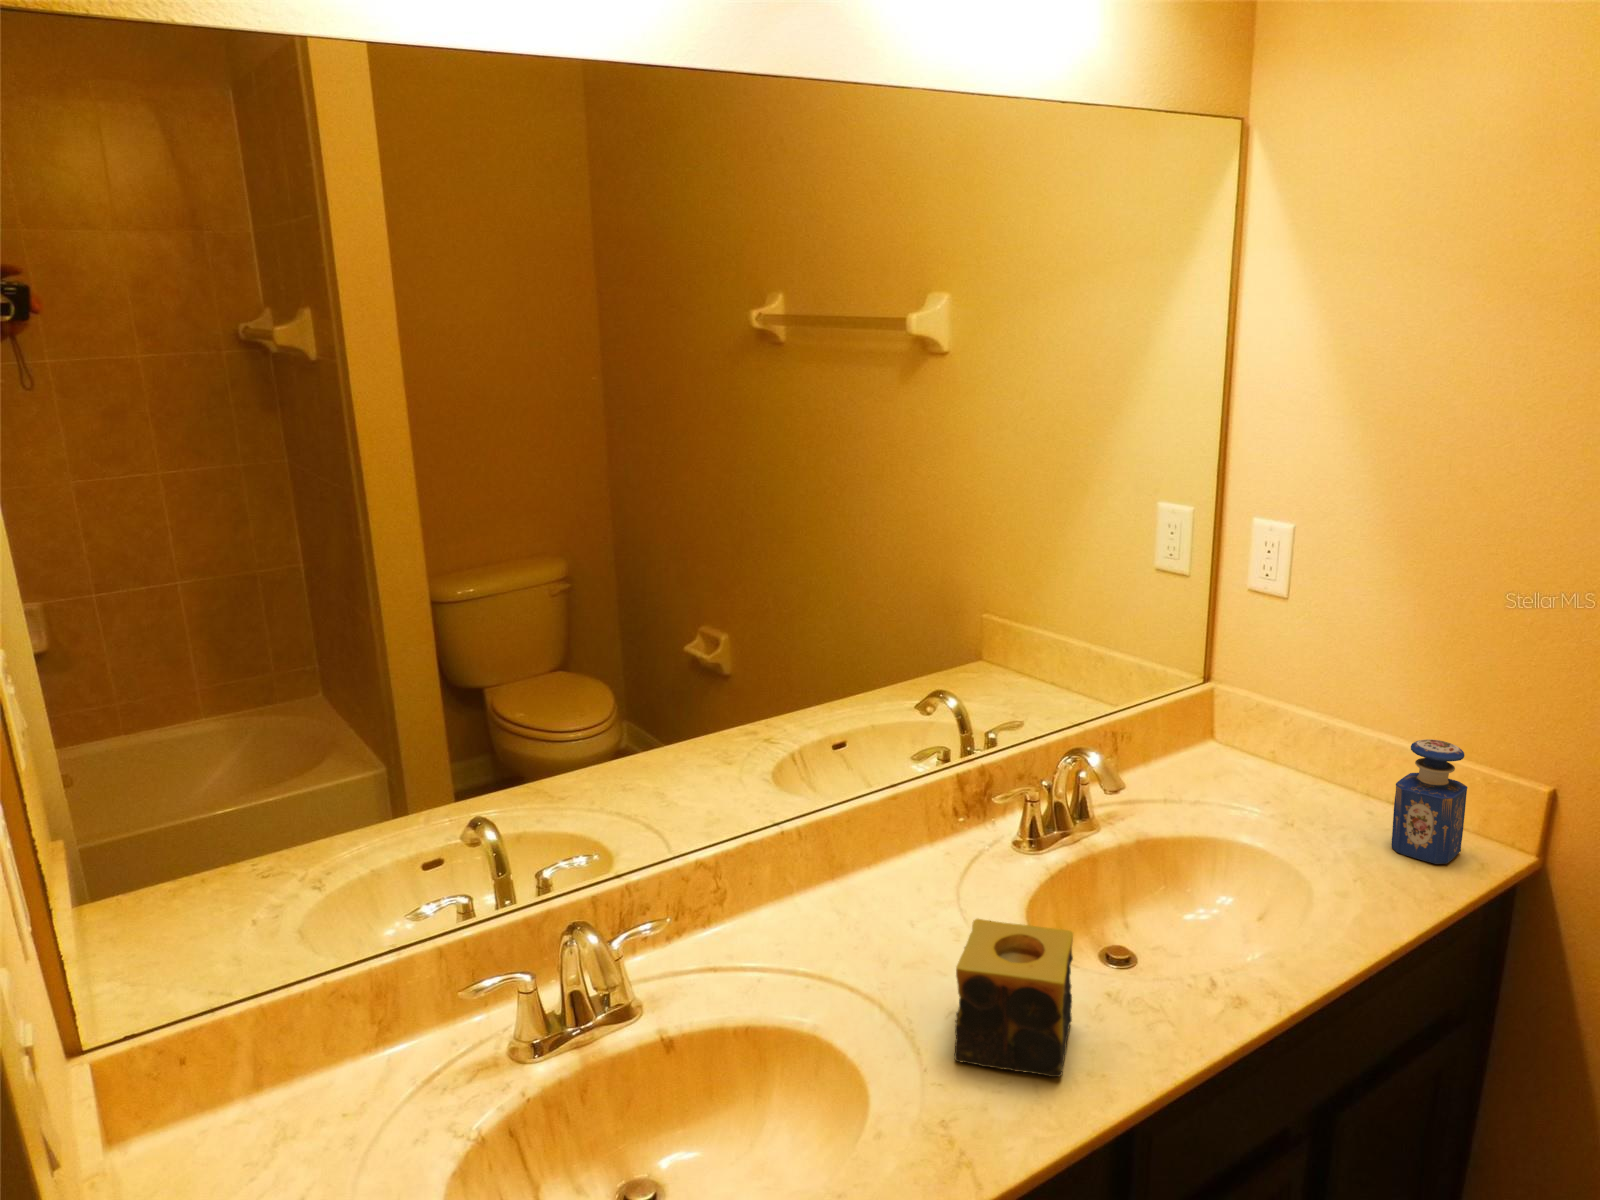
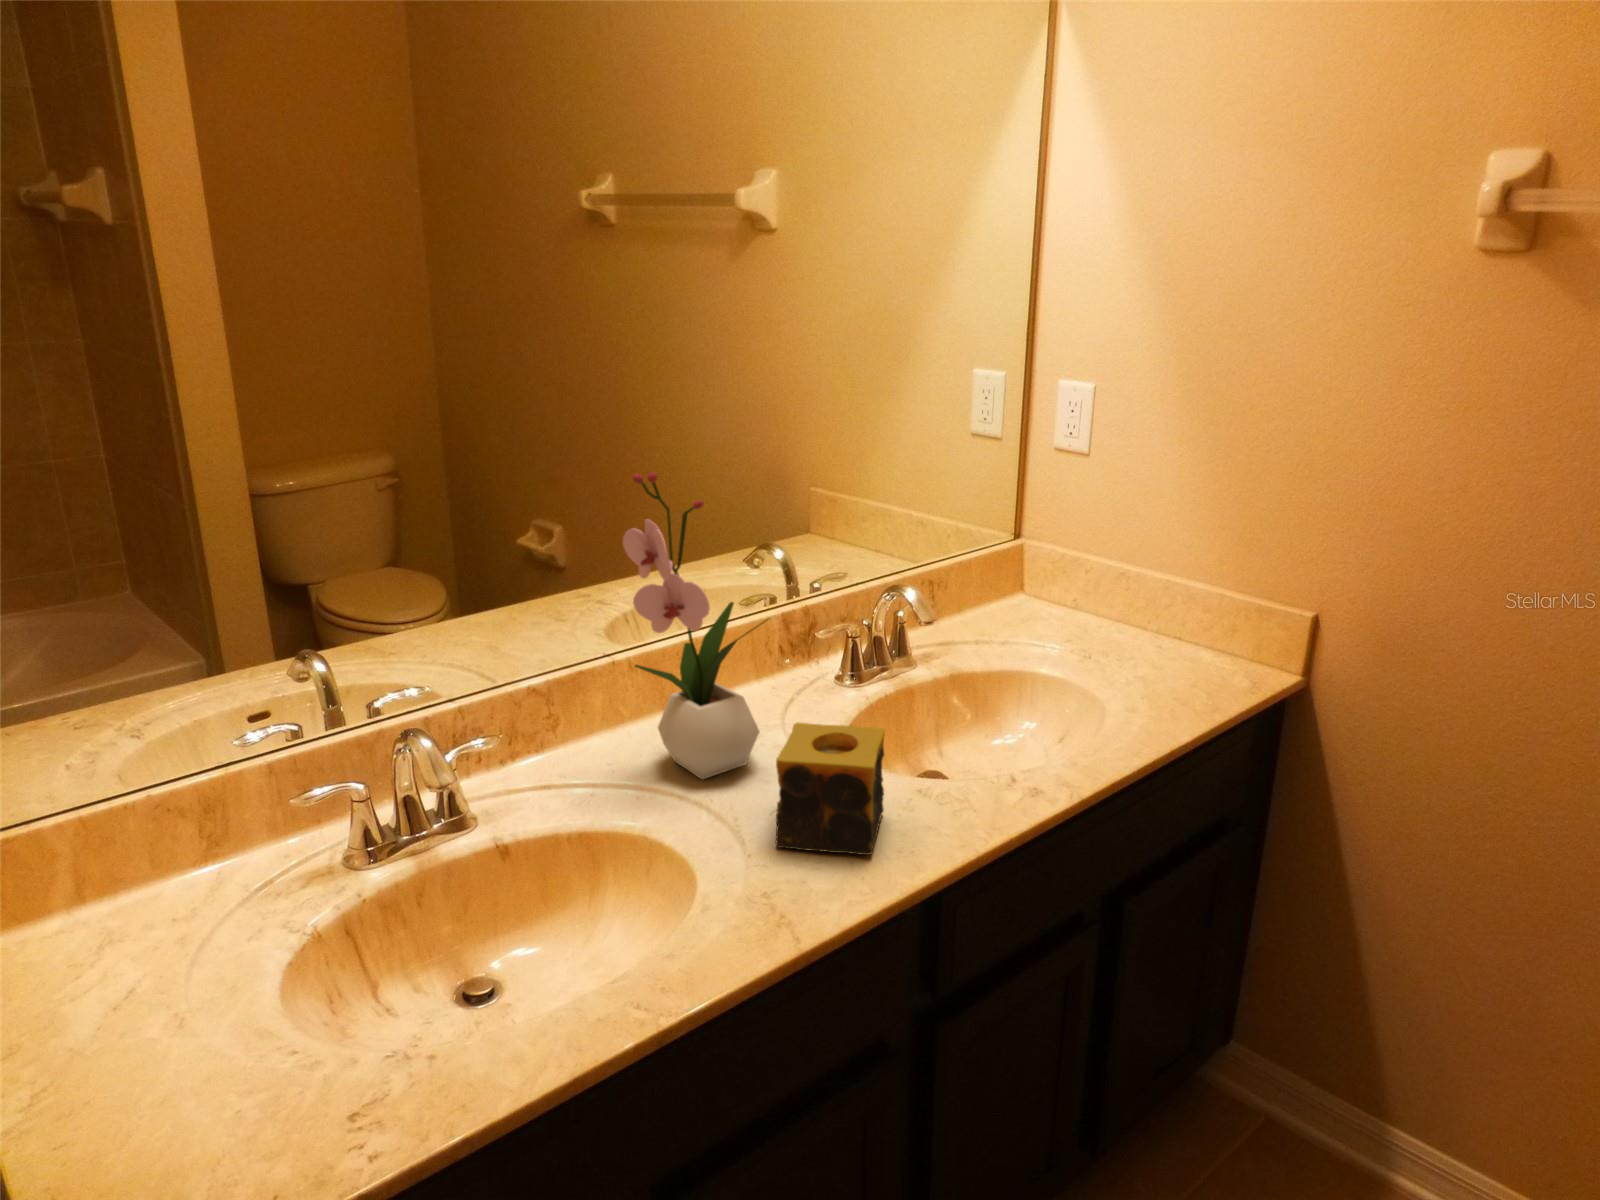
flower arrangement: none [794,647,948,969] -> present [623,472,768,779]
perfume bottle: present [1392,739,1468,864] -> none [1172,574,1237,683]

